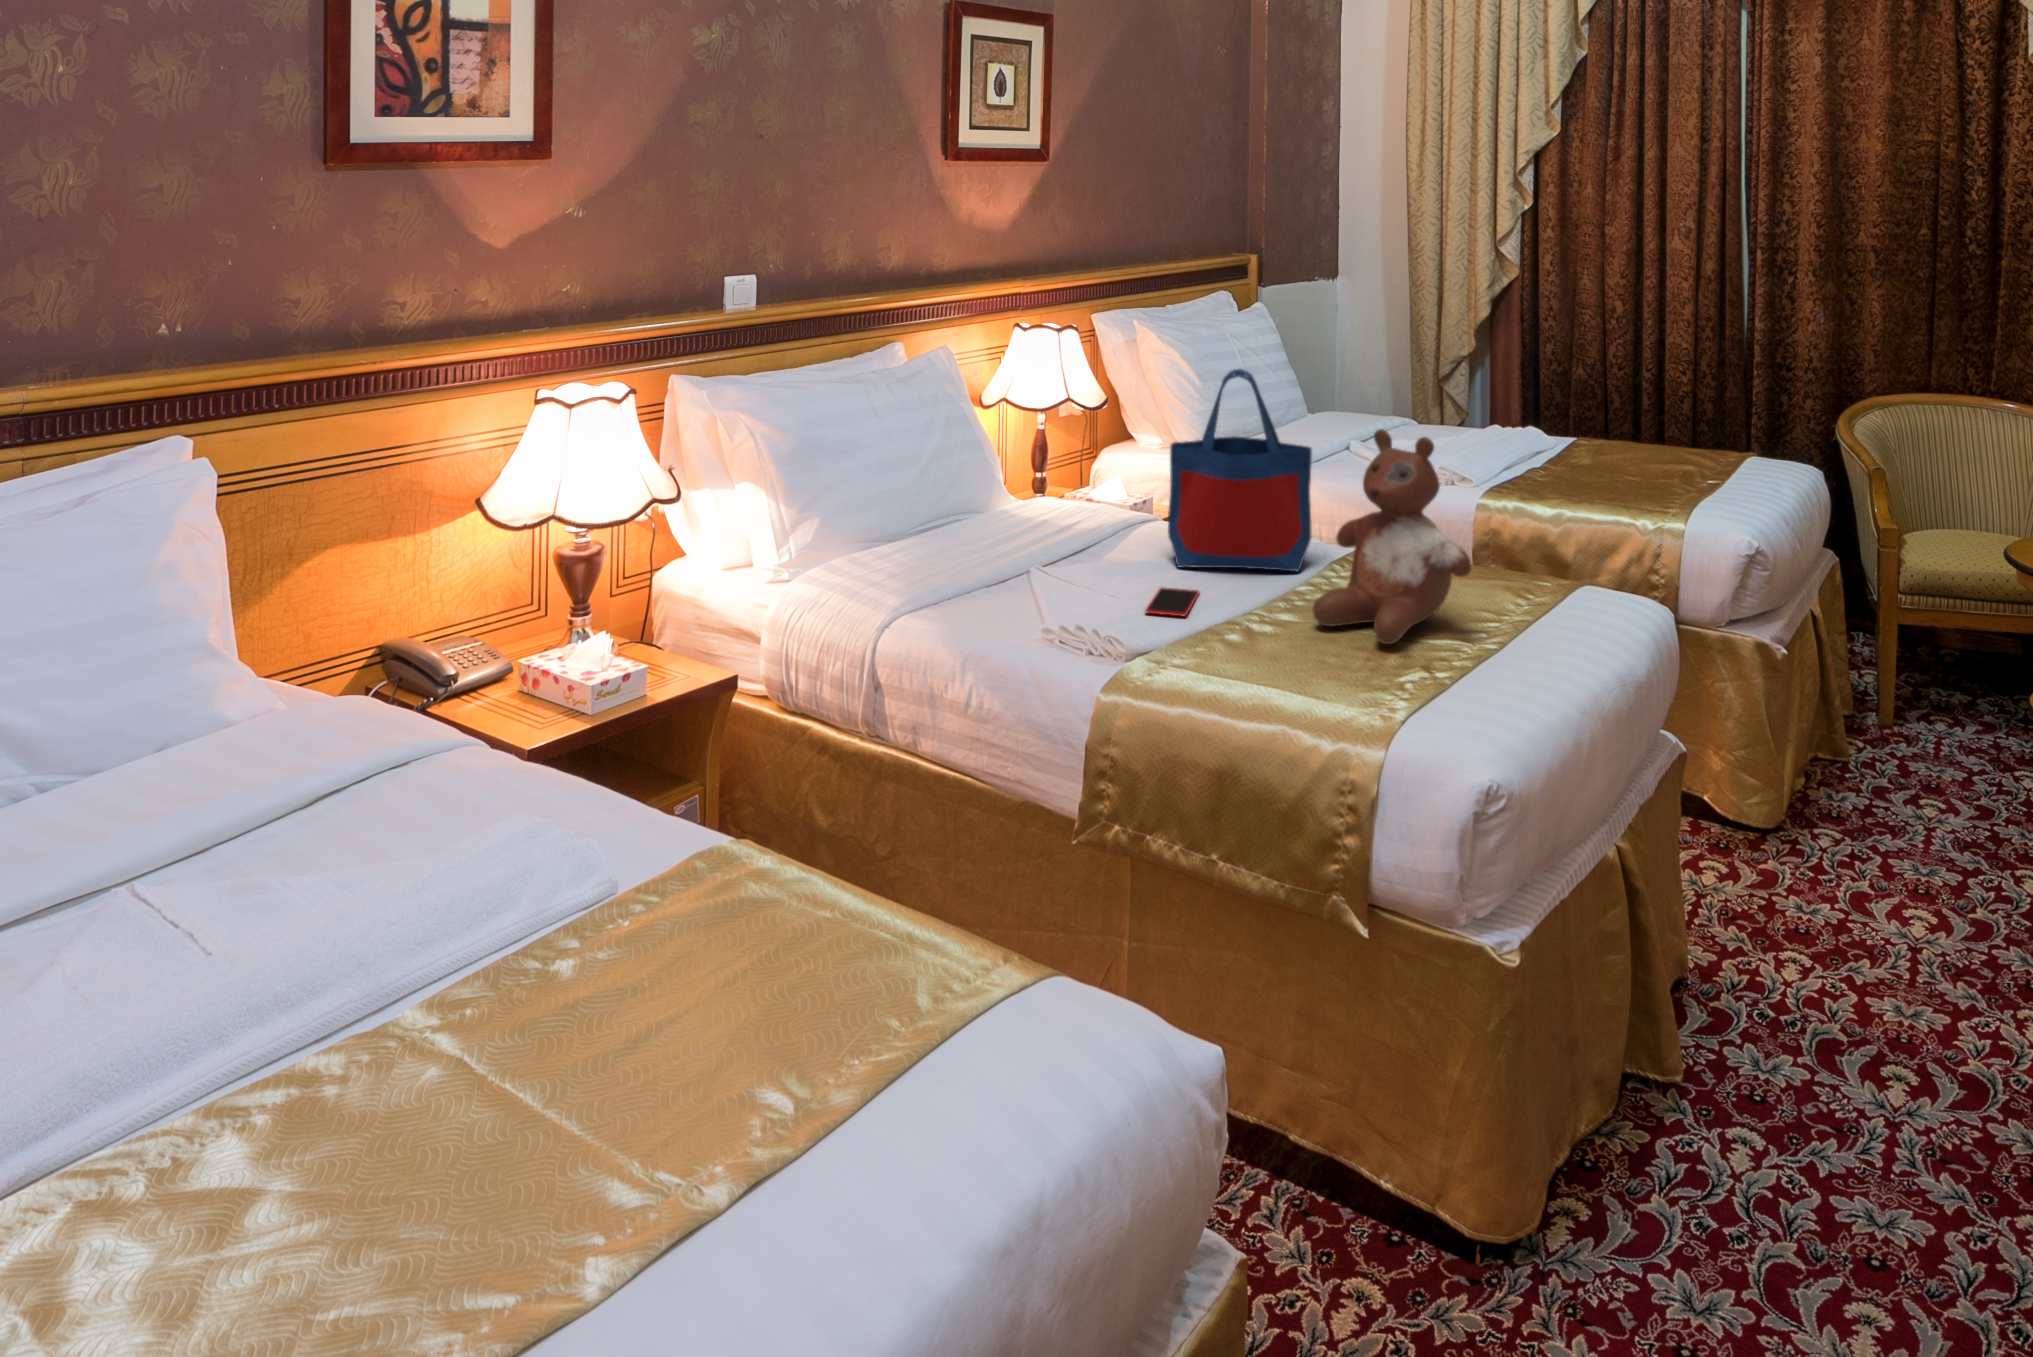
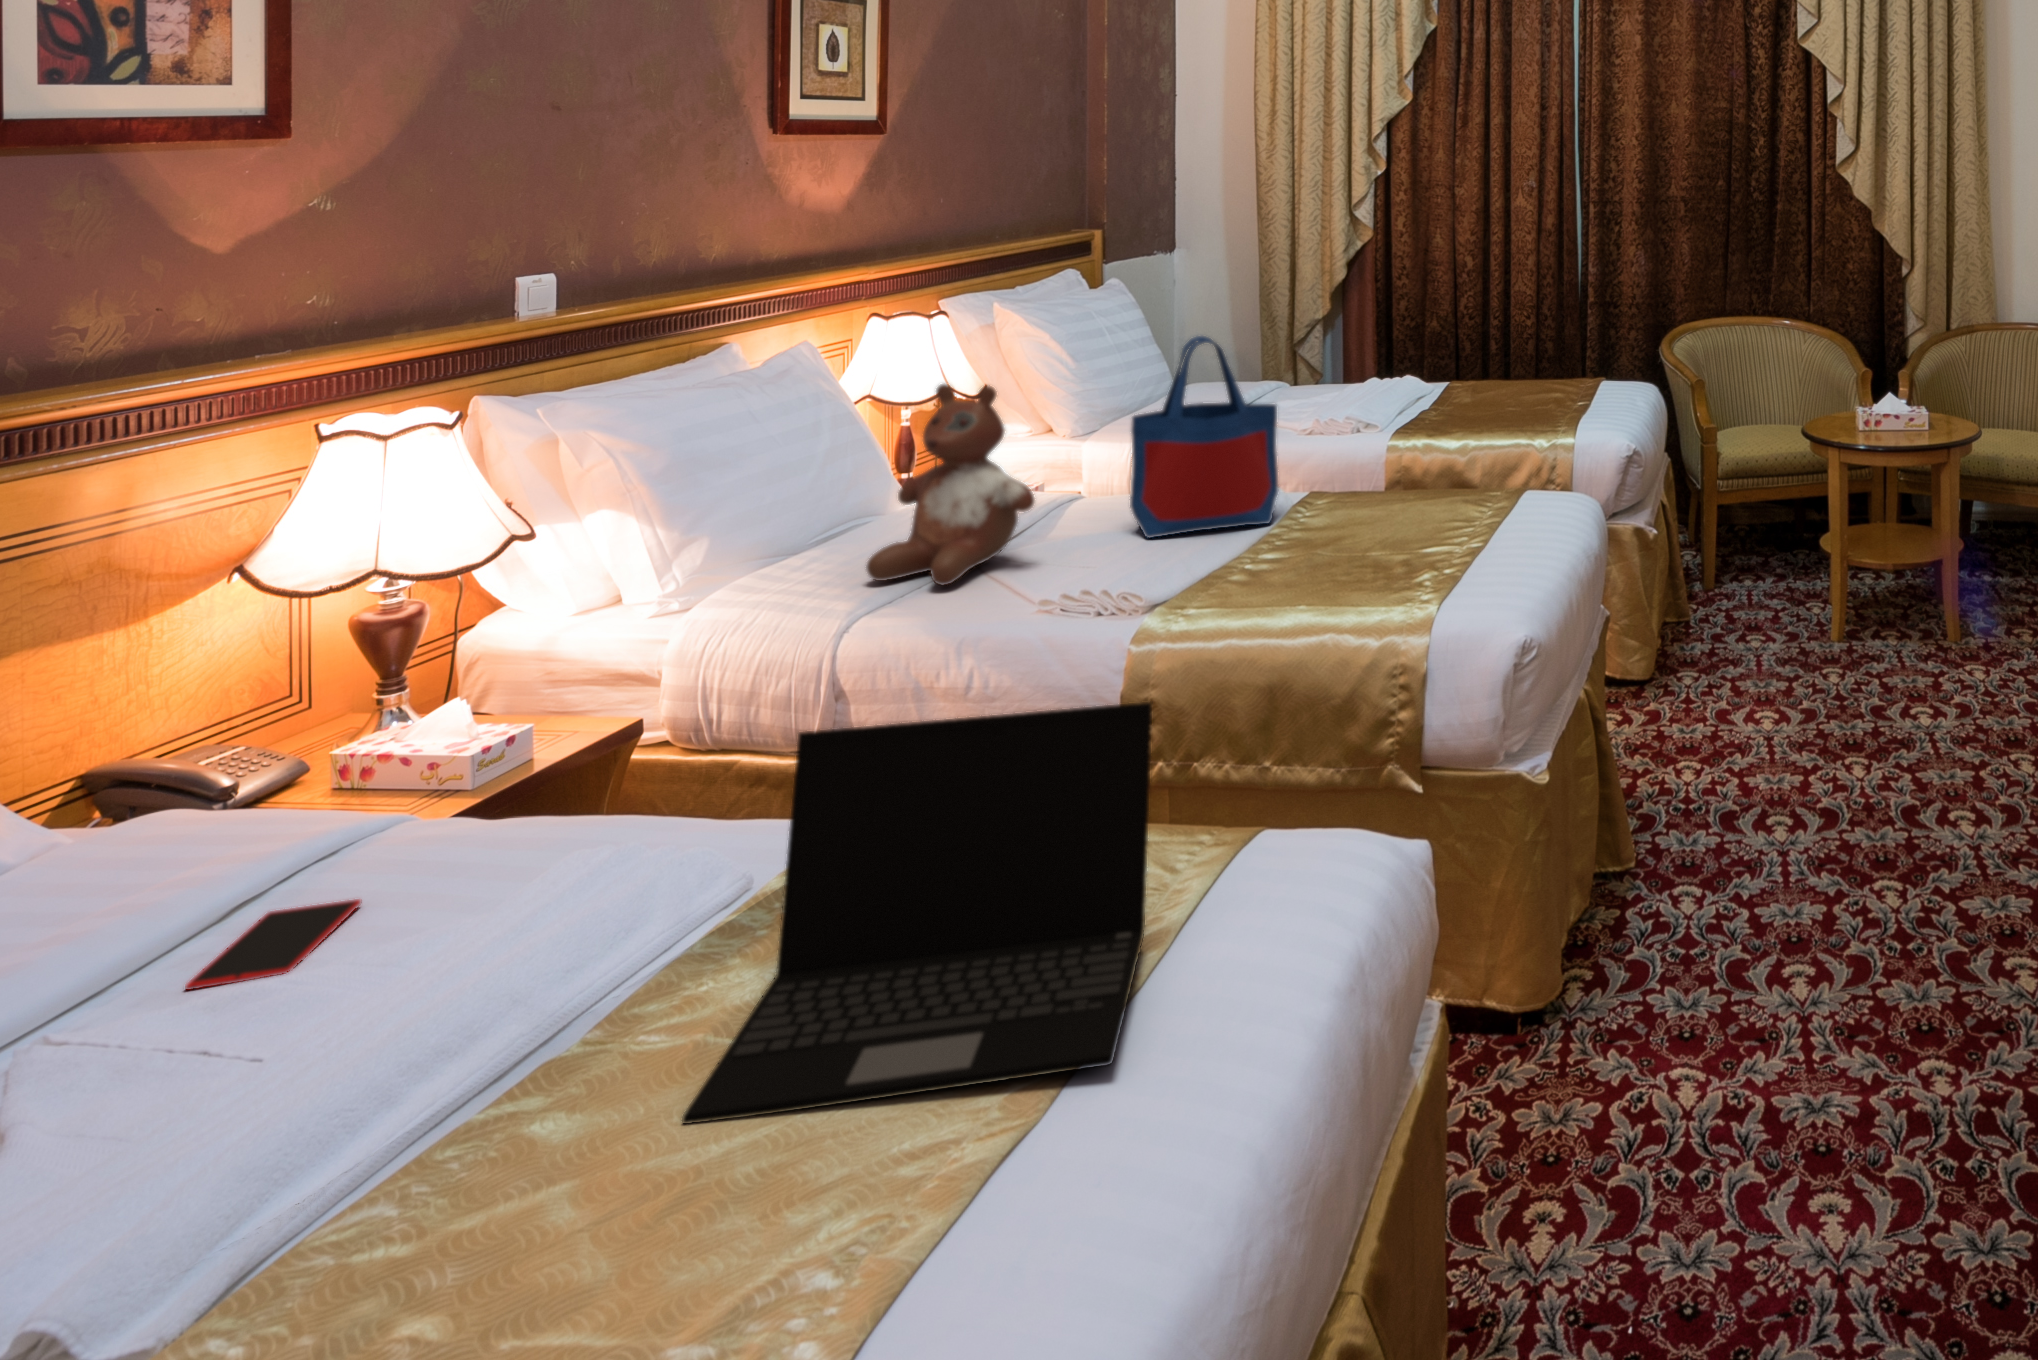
stuffed bear: present [1313,429,1471,644] -> present [866,384,1034,585]
smartphone: present [1145,588,1199,616] -> present [186,899,362,990]
laptop: none [398,745,911,1231] -> present [682,702,1152,1124]

